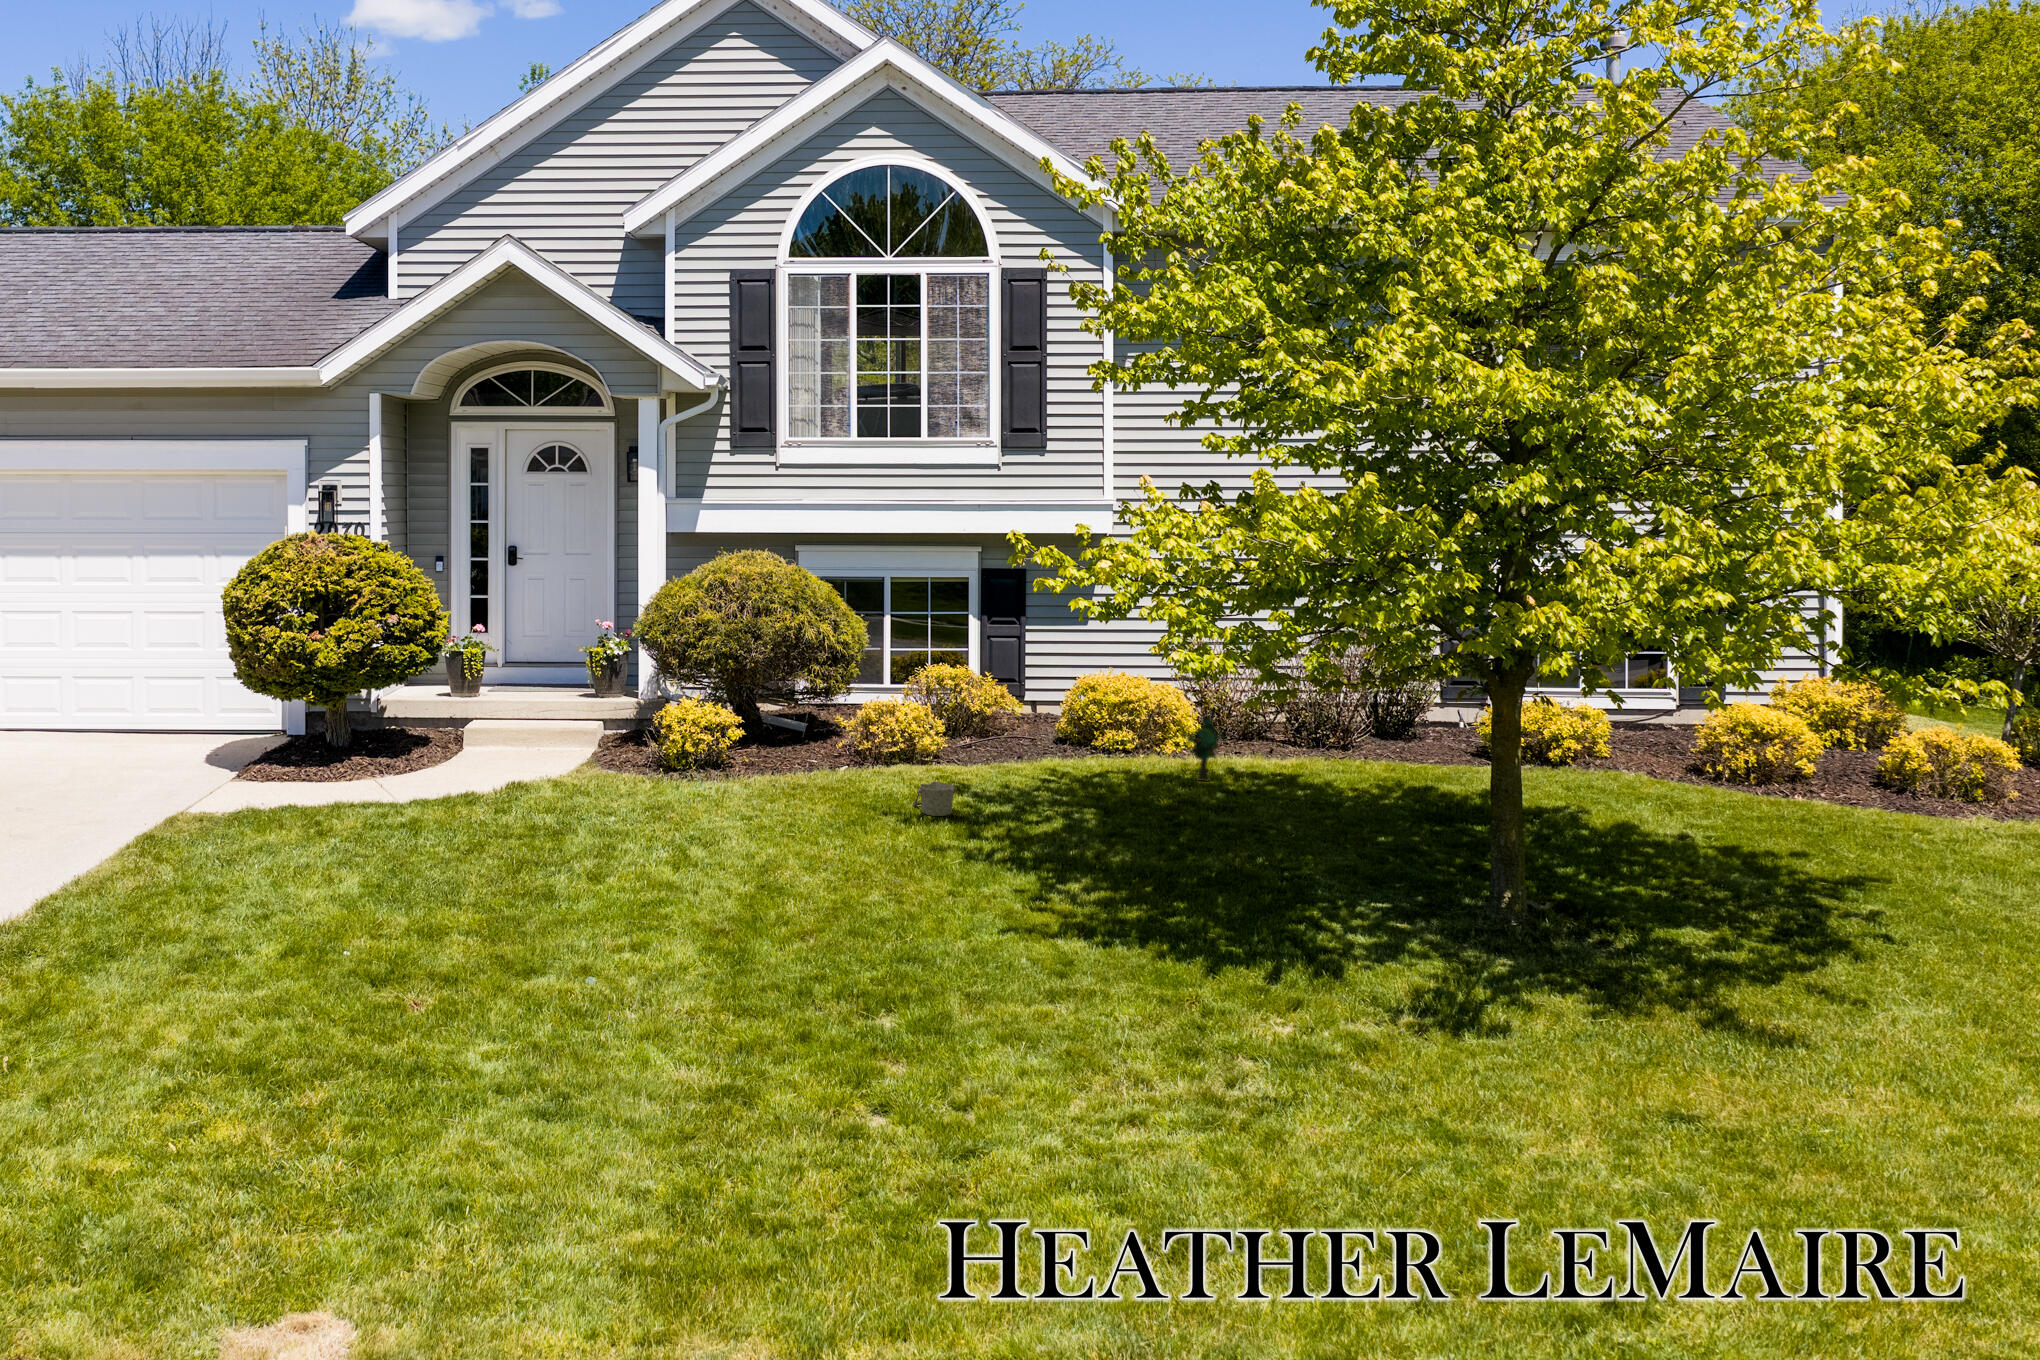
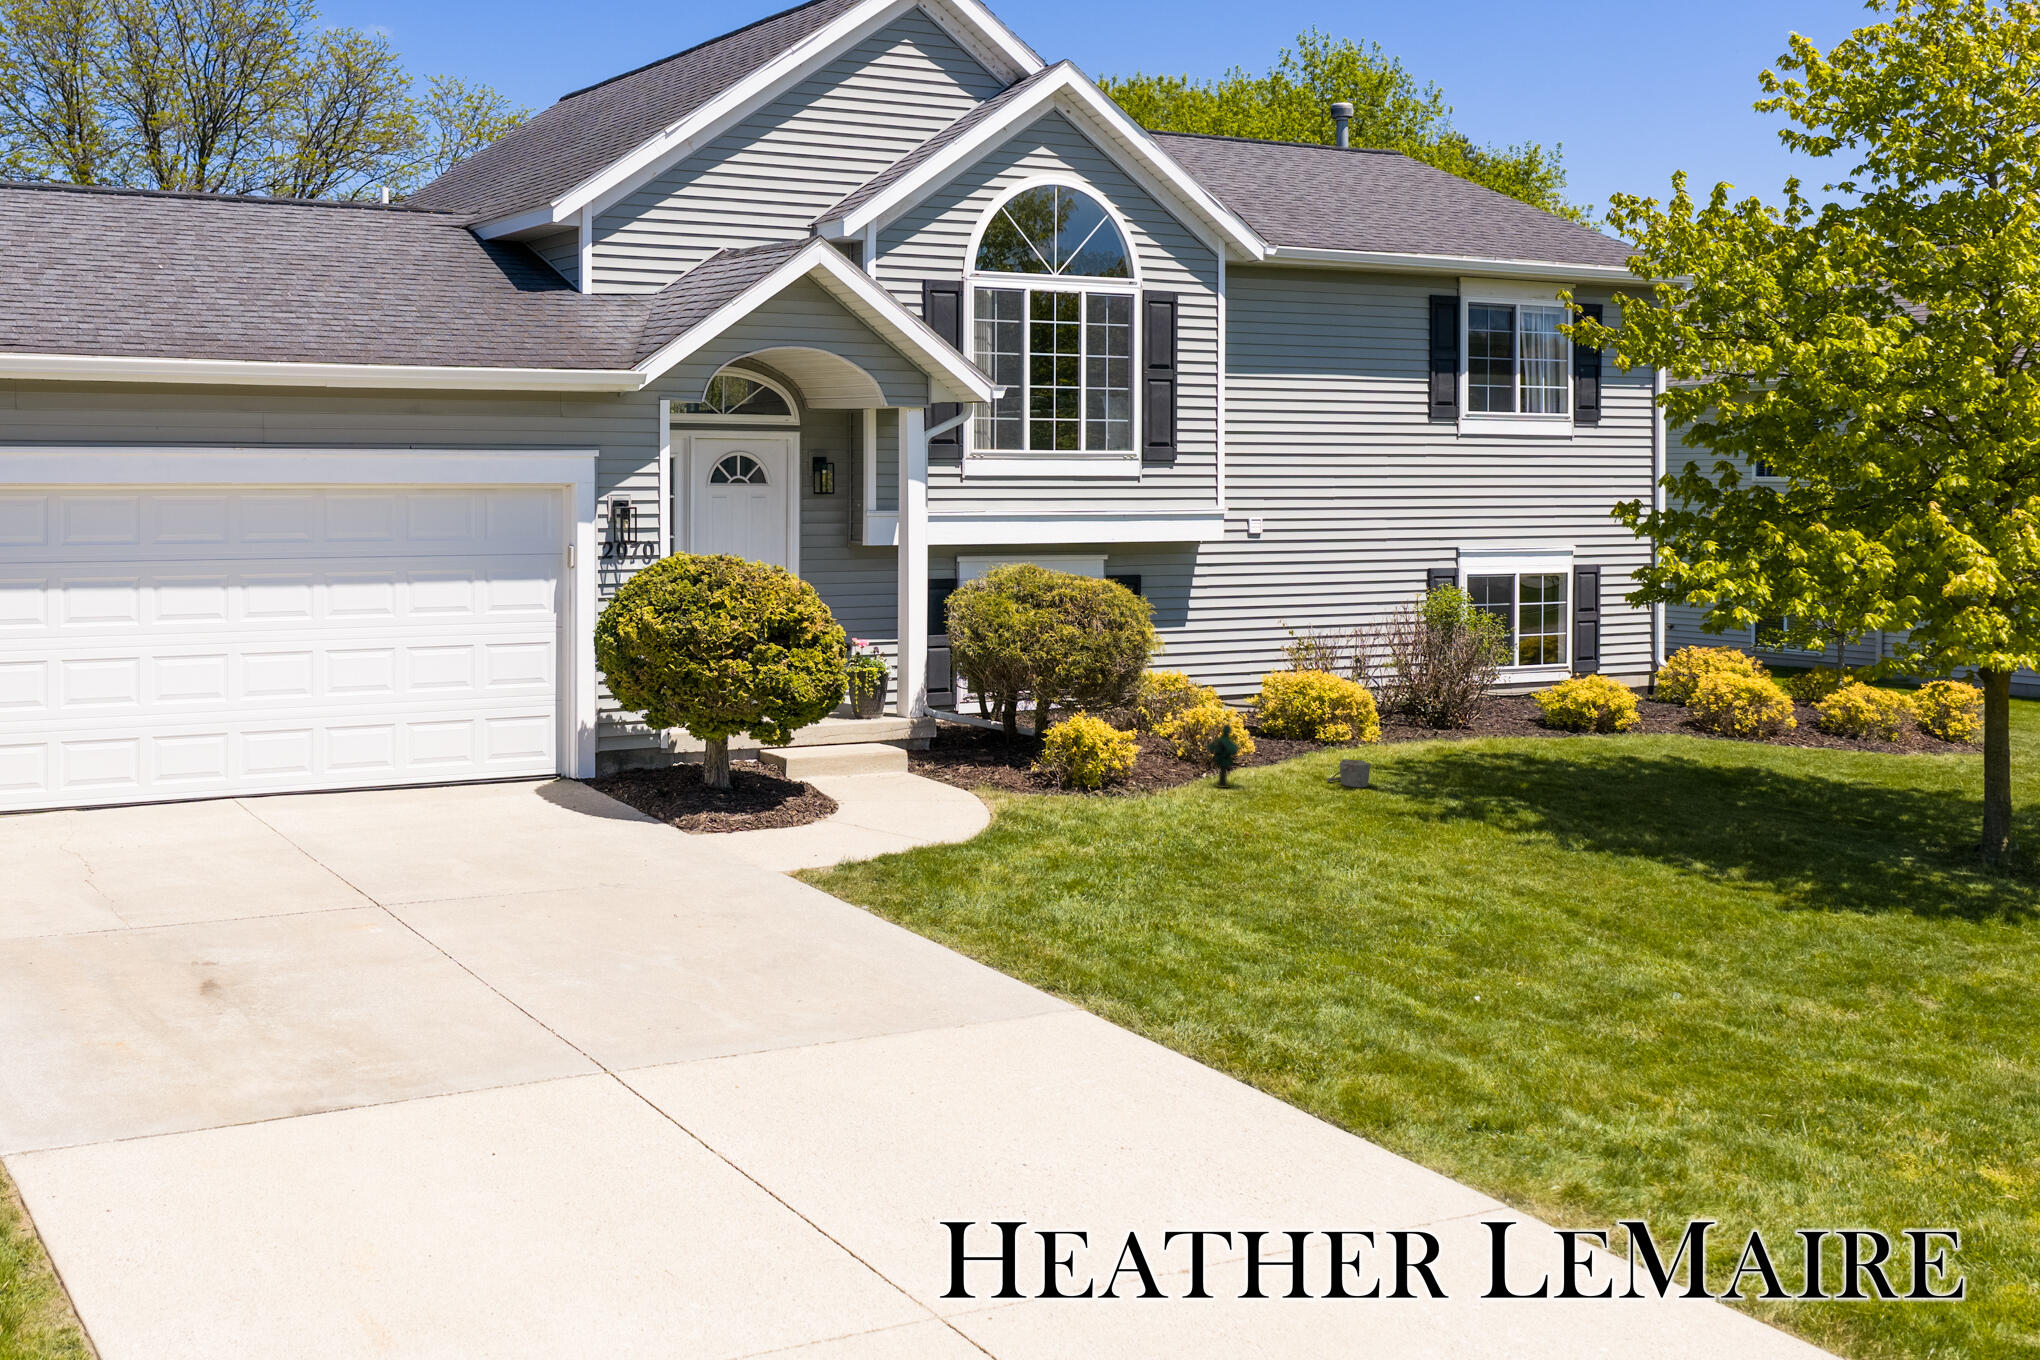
decorative plant: present [1184,710,1224,782] -> present [1206,719,1241,788]

